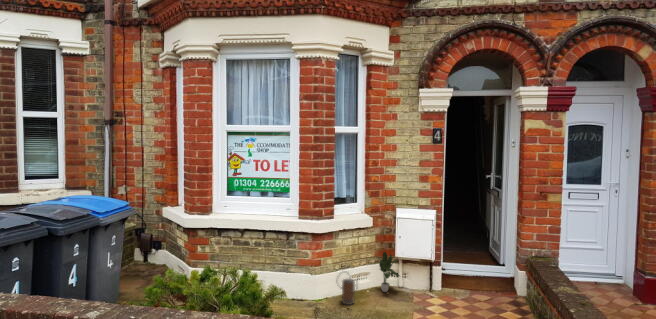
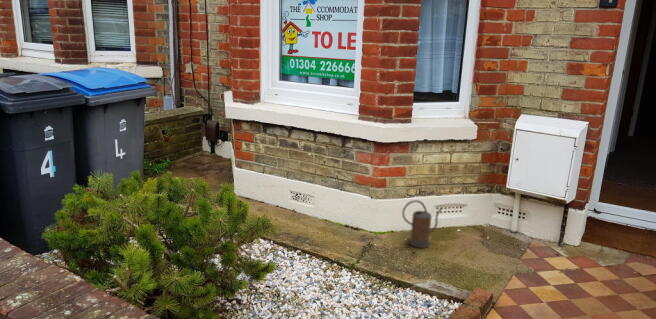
potted plant: present [378,252,399,292] -> none [475,179,511,237]

